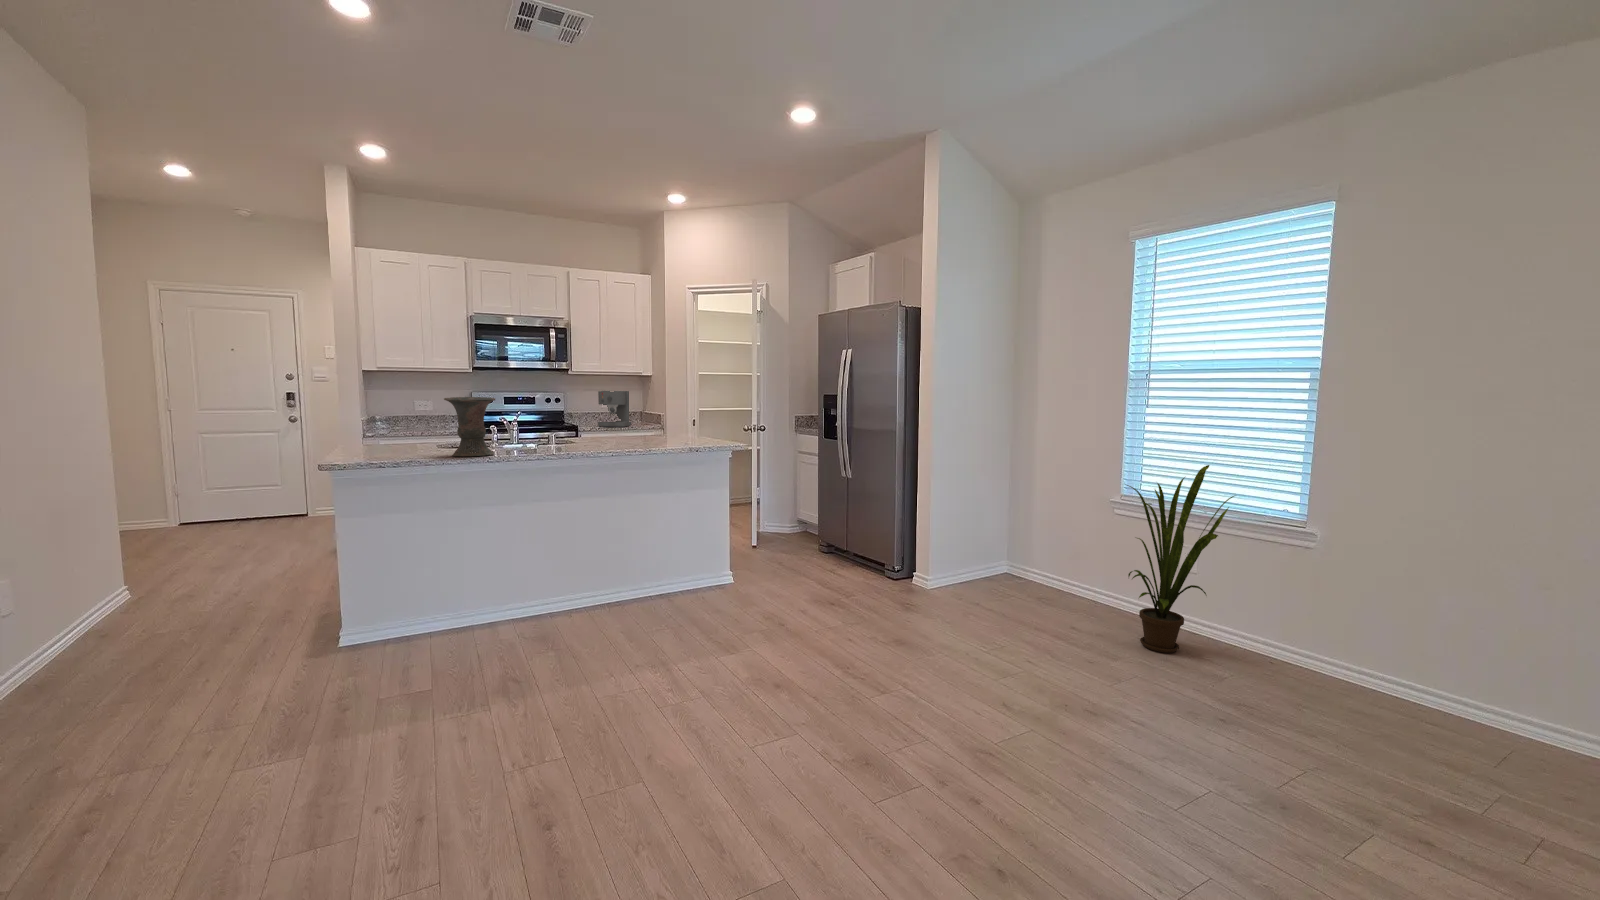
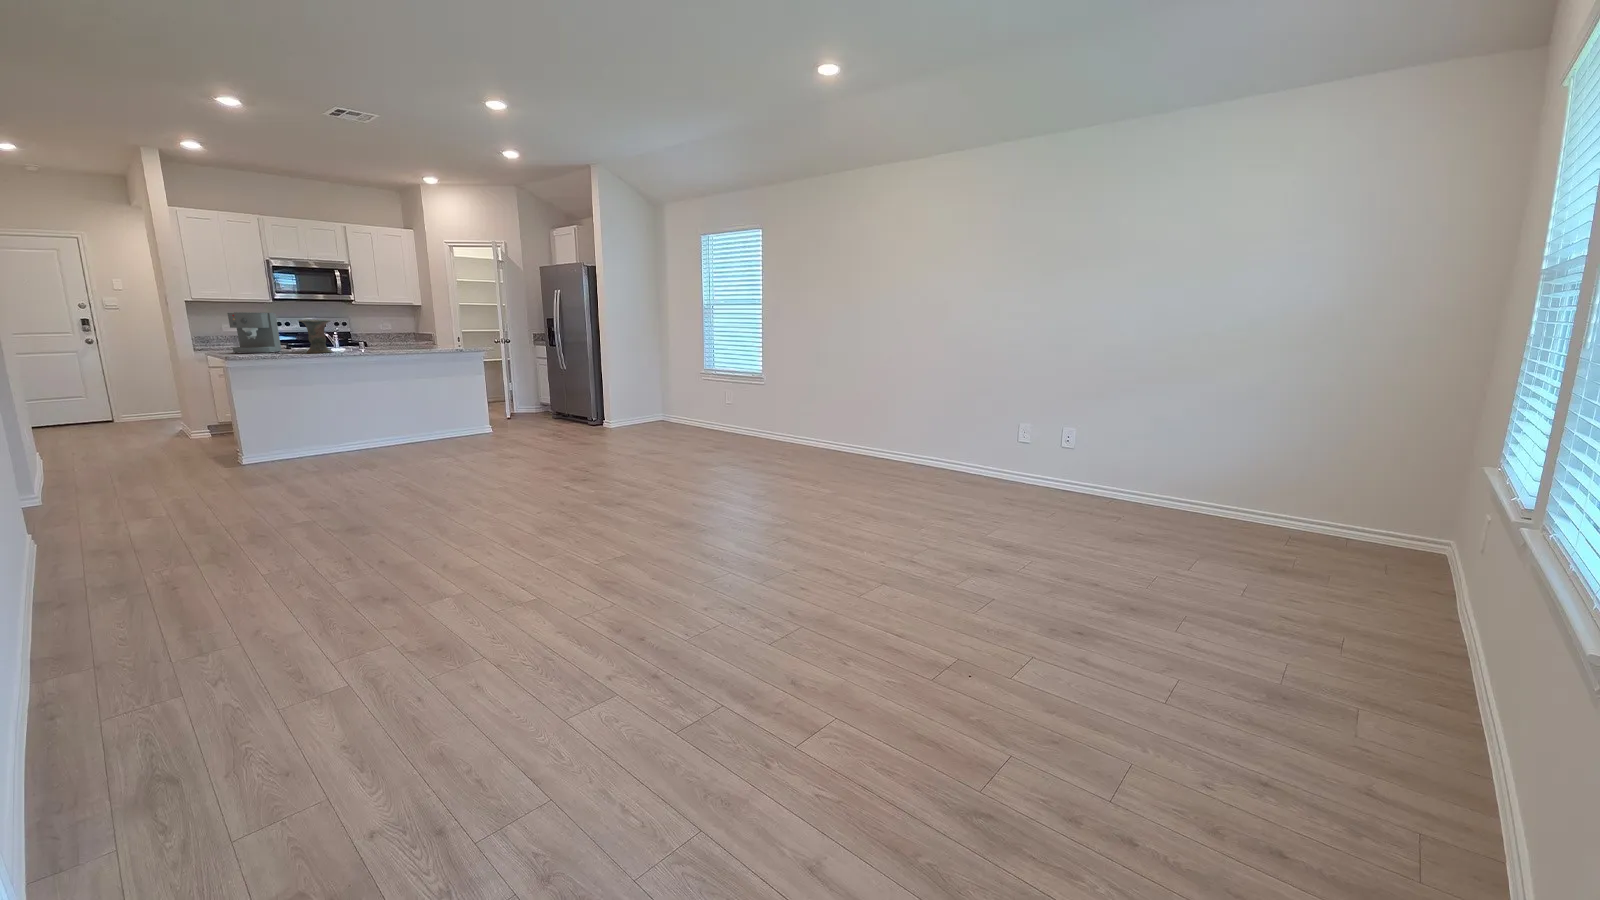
coffee maker: present [598,391,631,427] -> present [227,312,281,353]
house plant: present [1127,465,1234,653] -> none [690,350,734,436]

